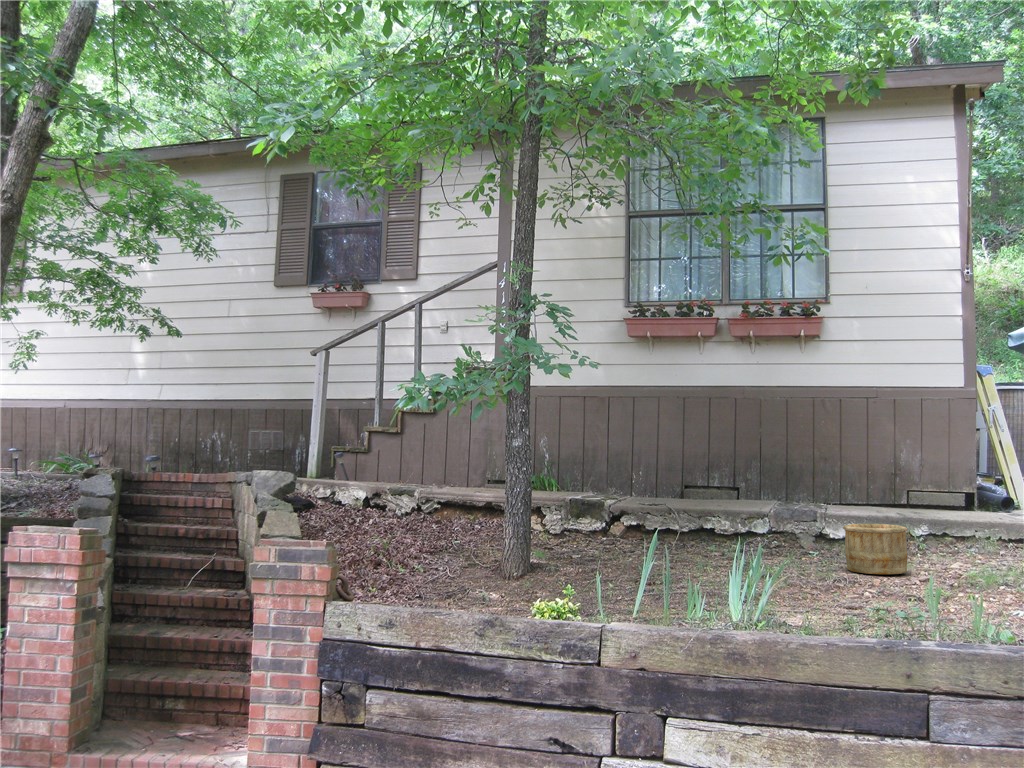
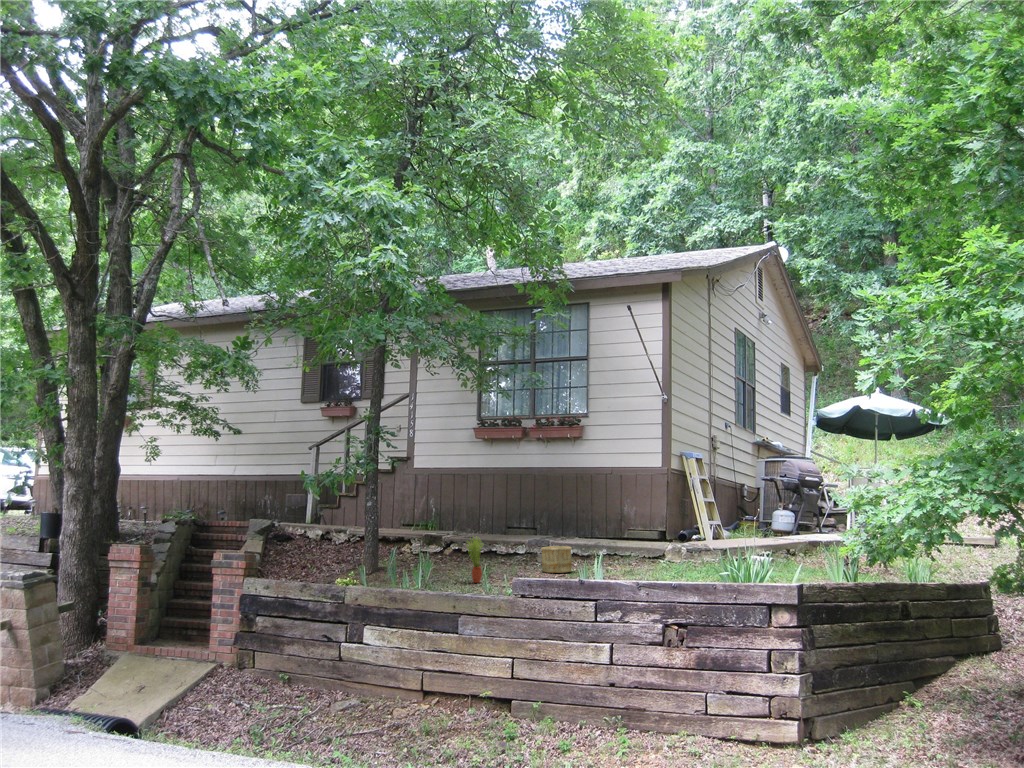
potted plant: none [789,507,833,605] -> present [467,538,483,583]

